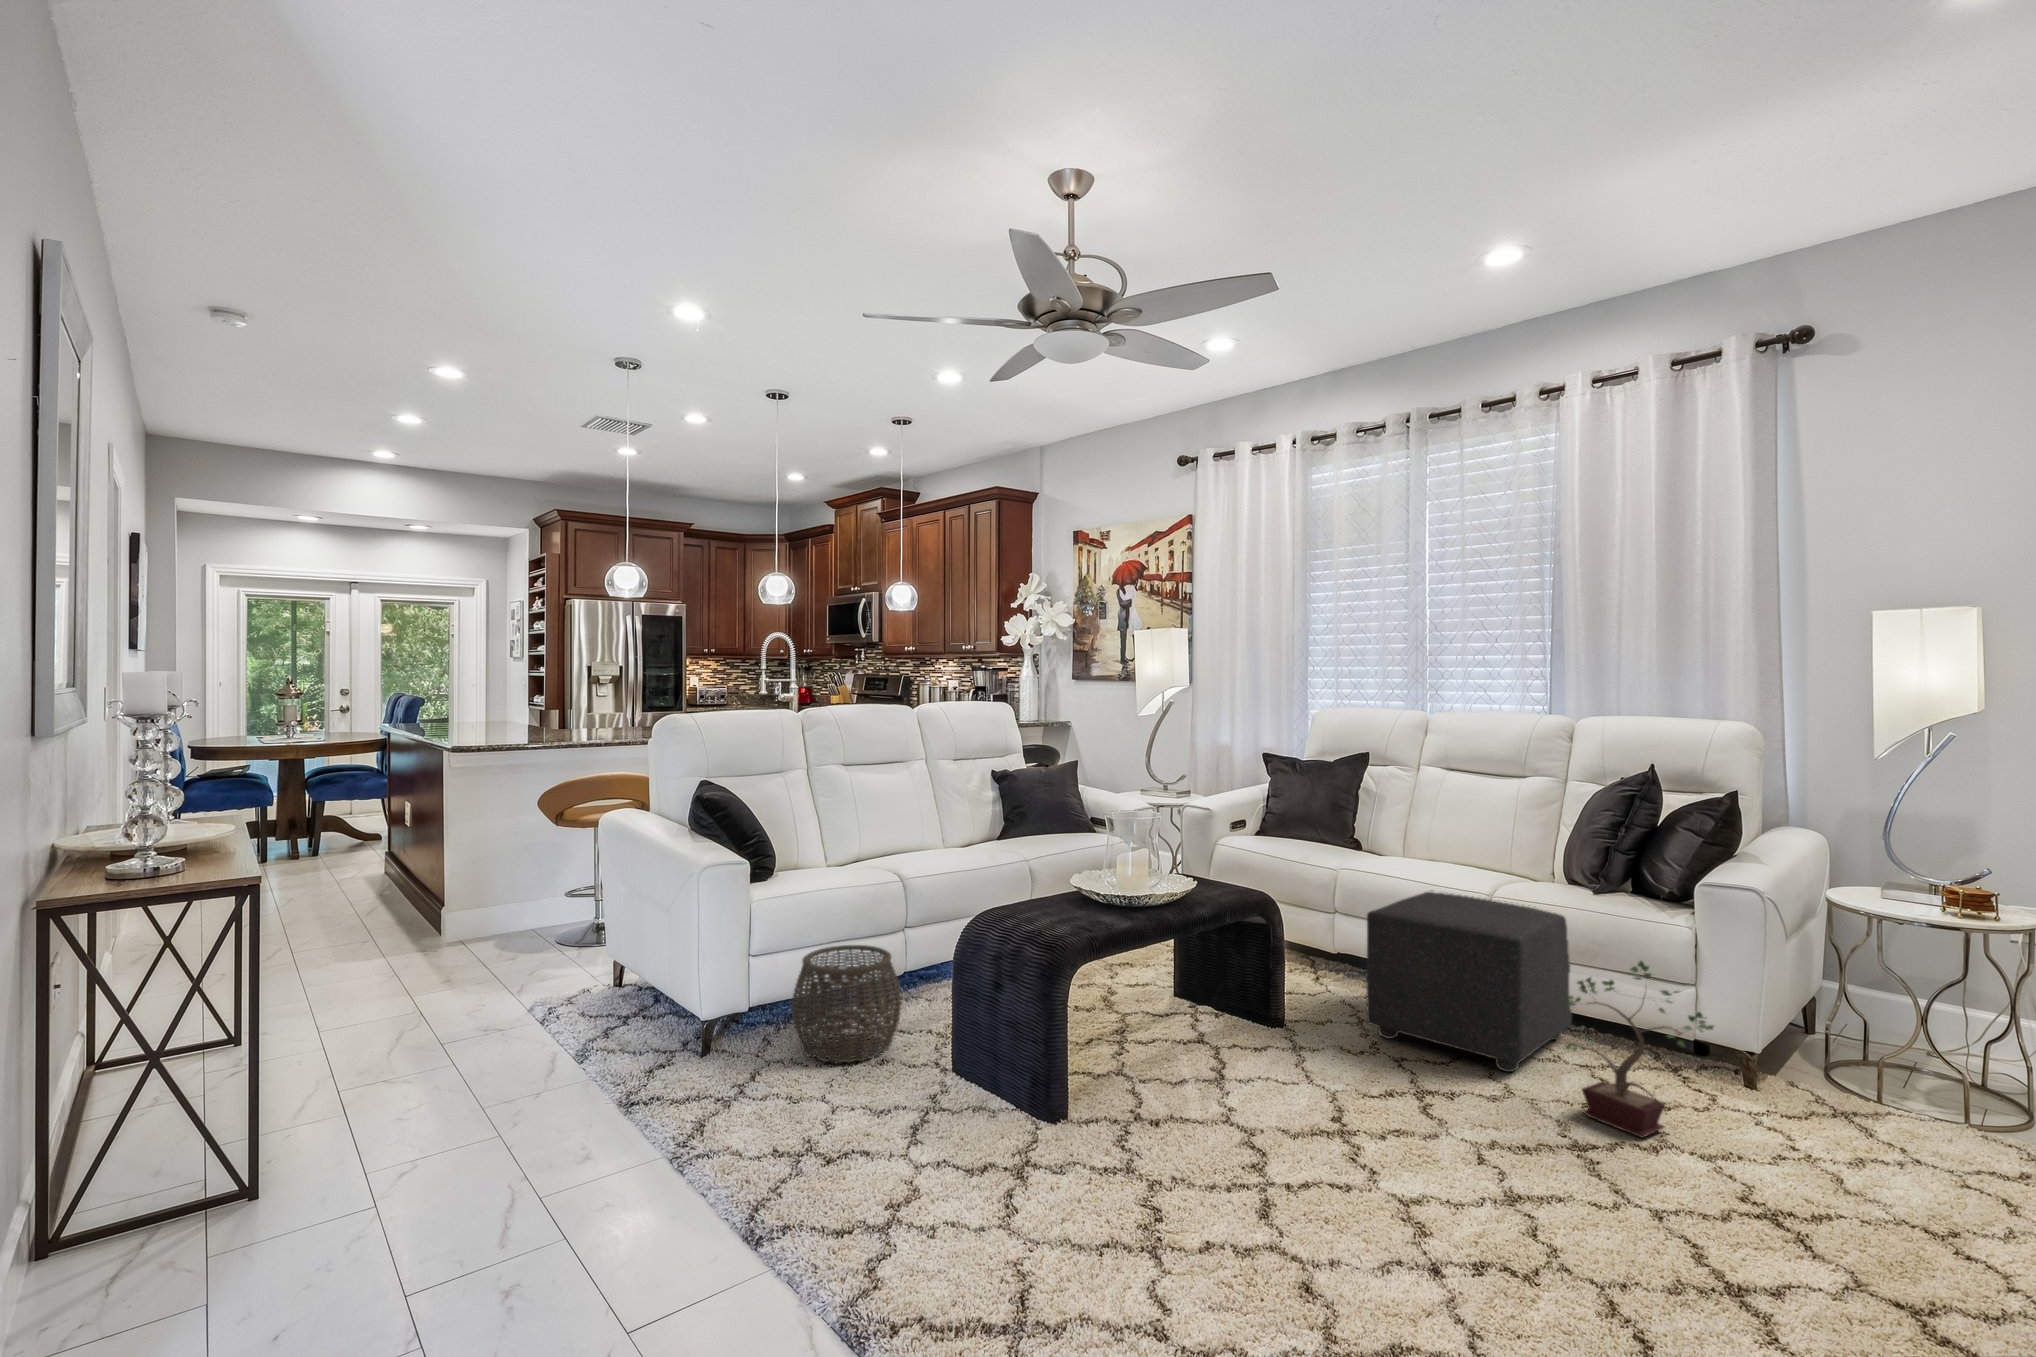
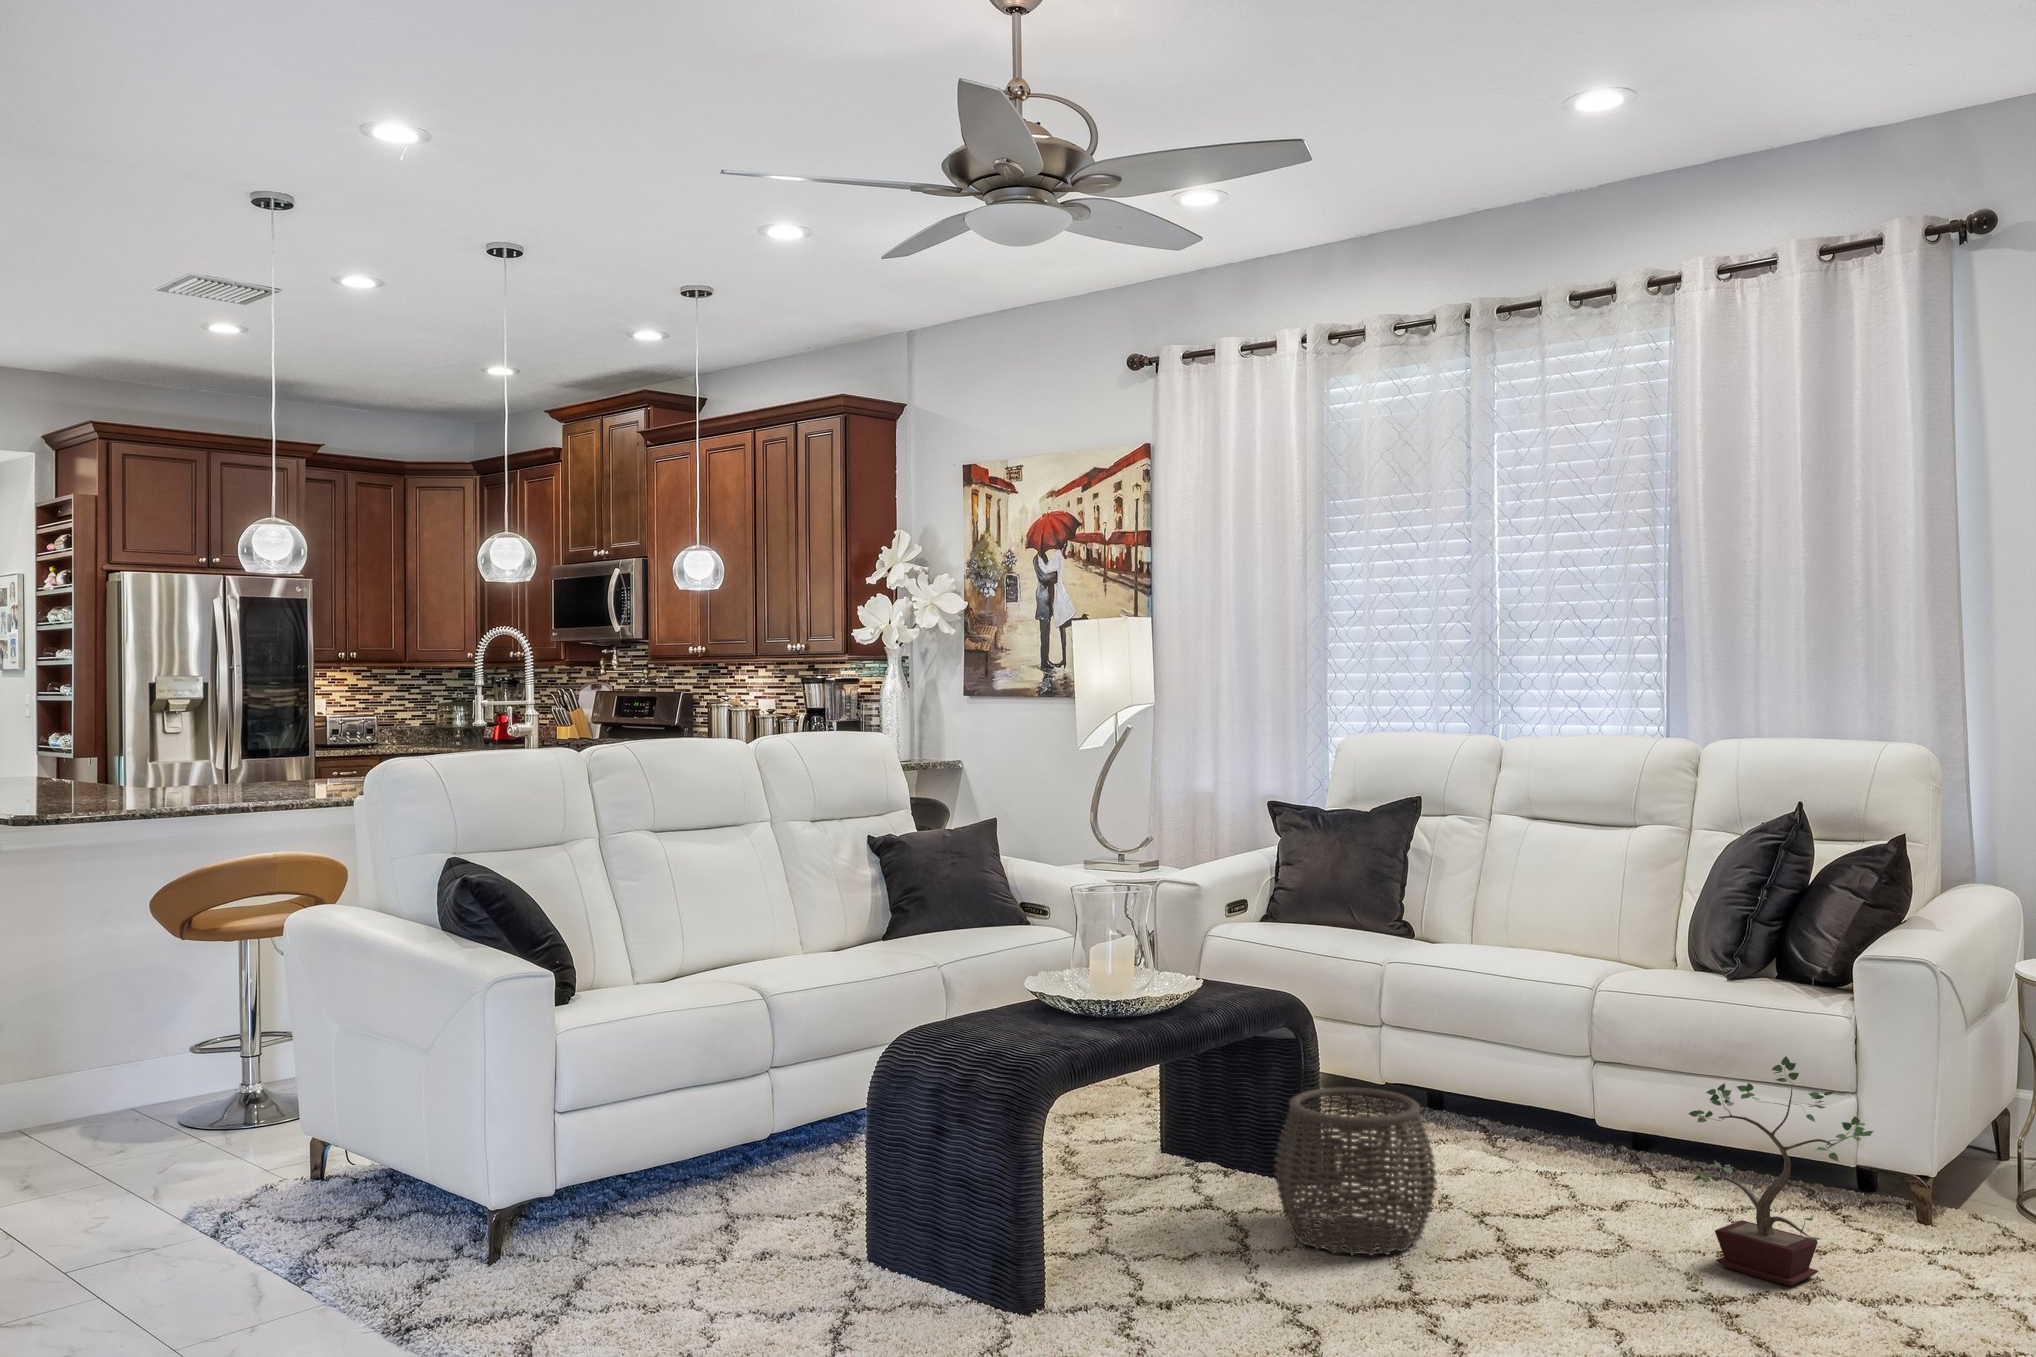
ottoman: present [1367,892,1572,1072] -> none [1431,987,1703,1222]
woven basket: present [792,945,902,1063] -> present [1275,1087,1437,1256]

